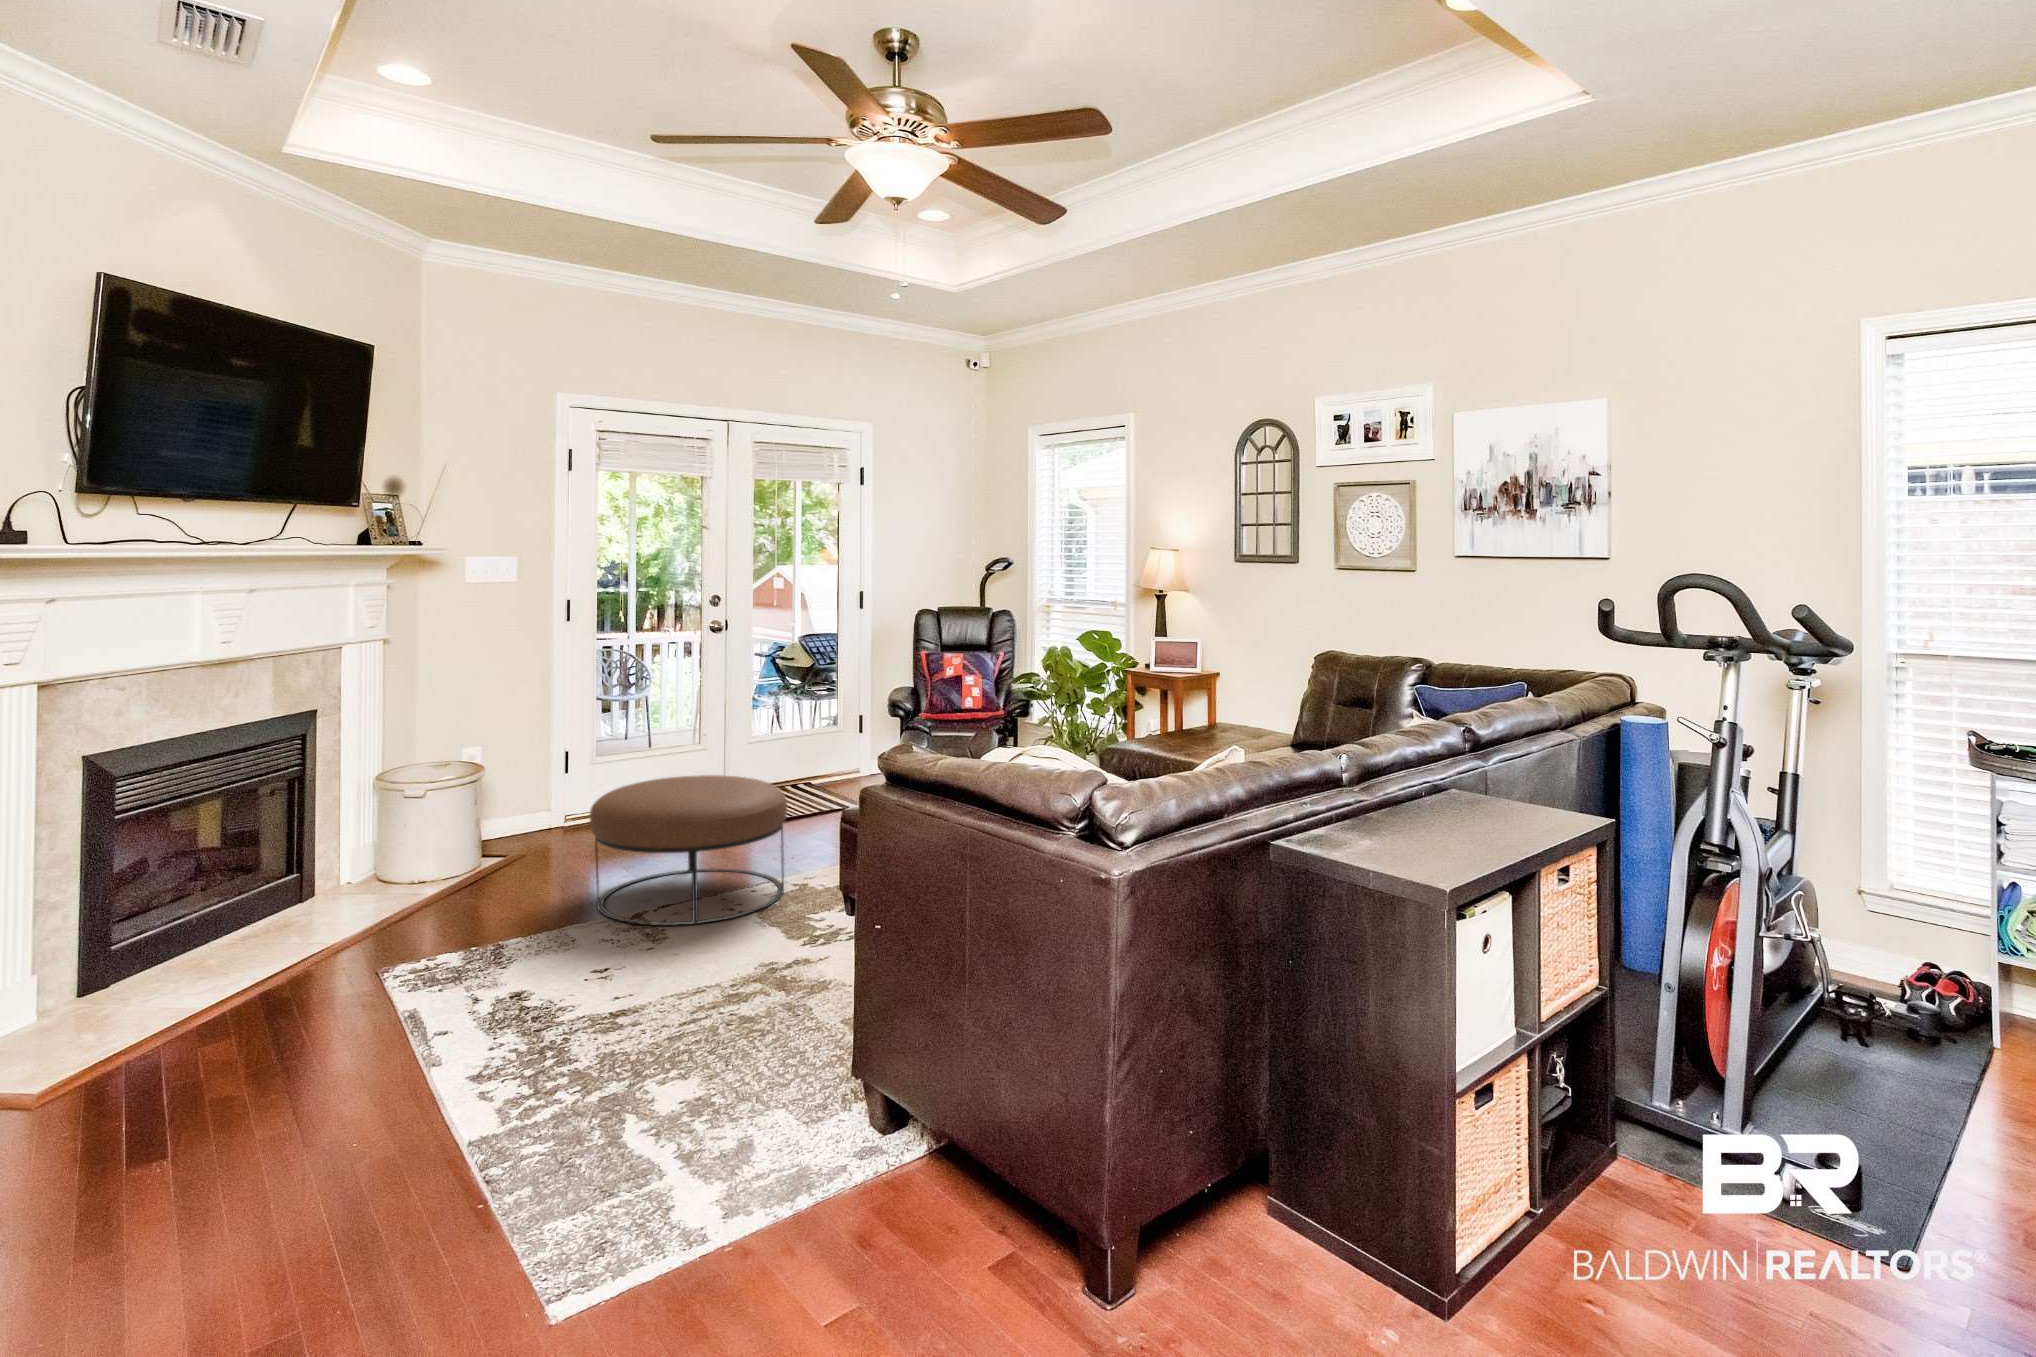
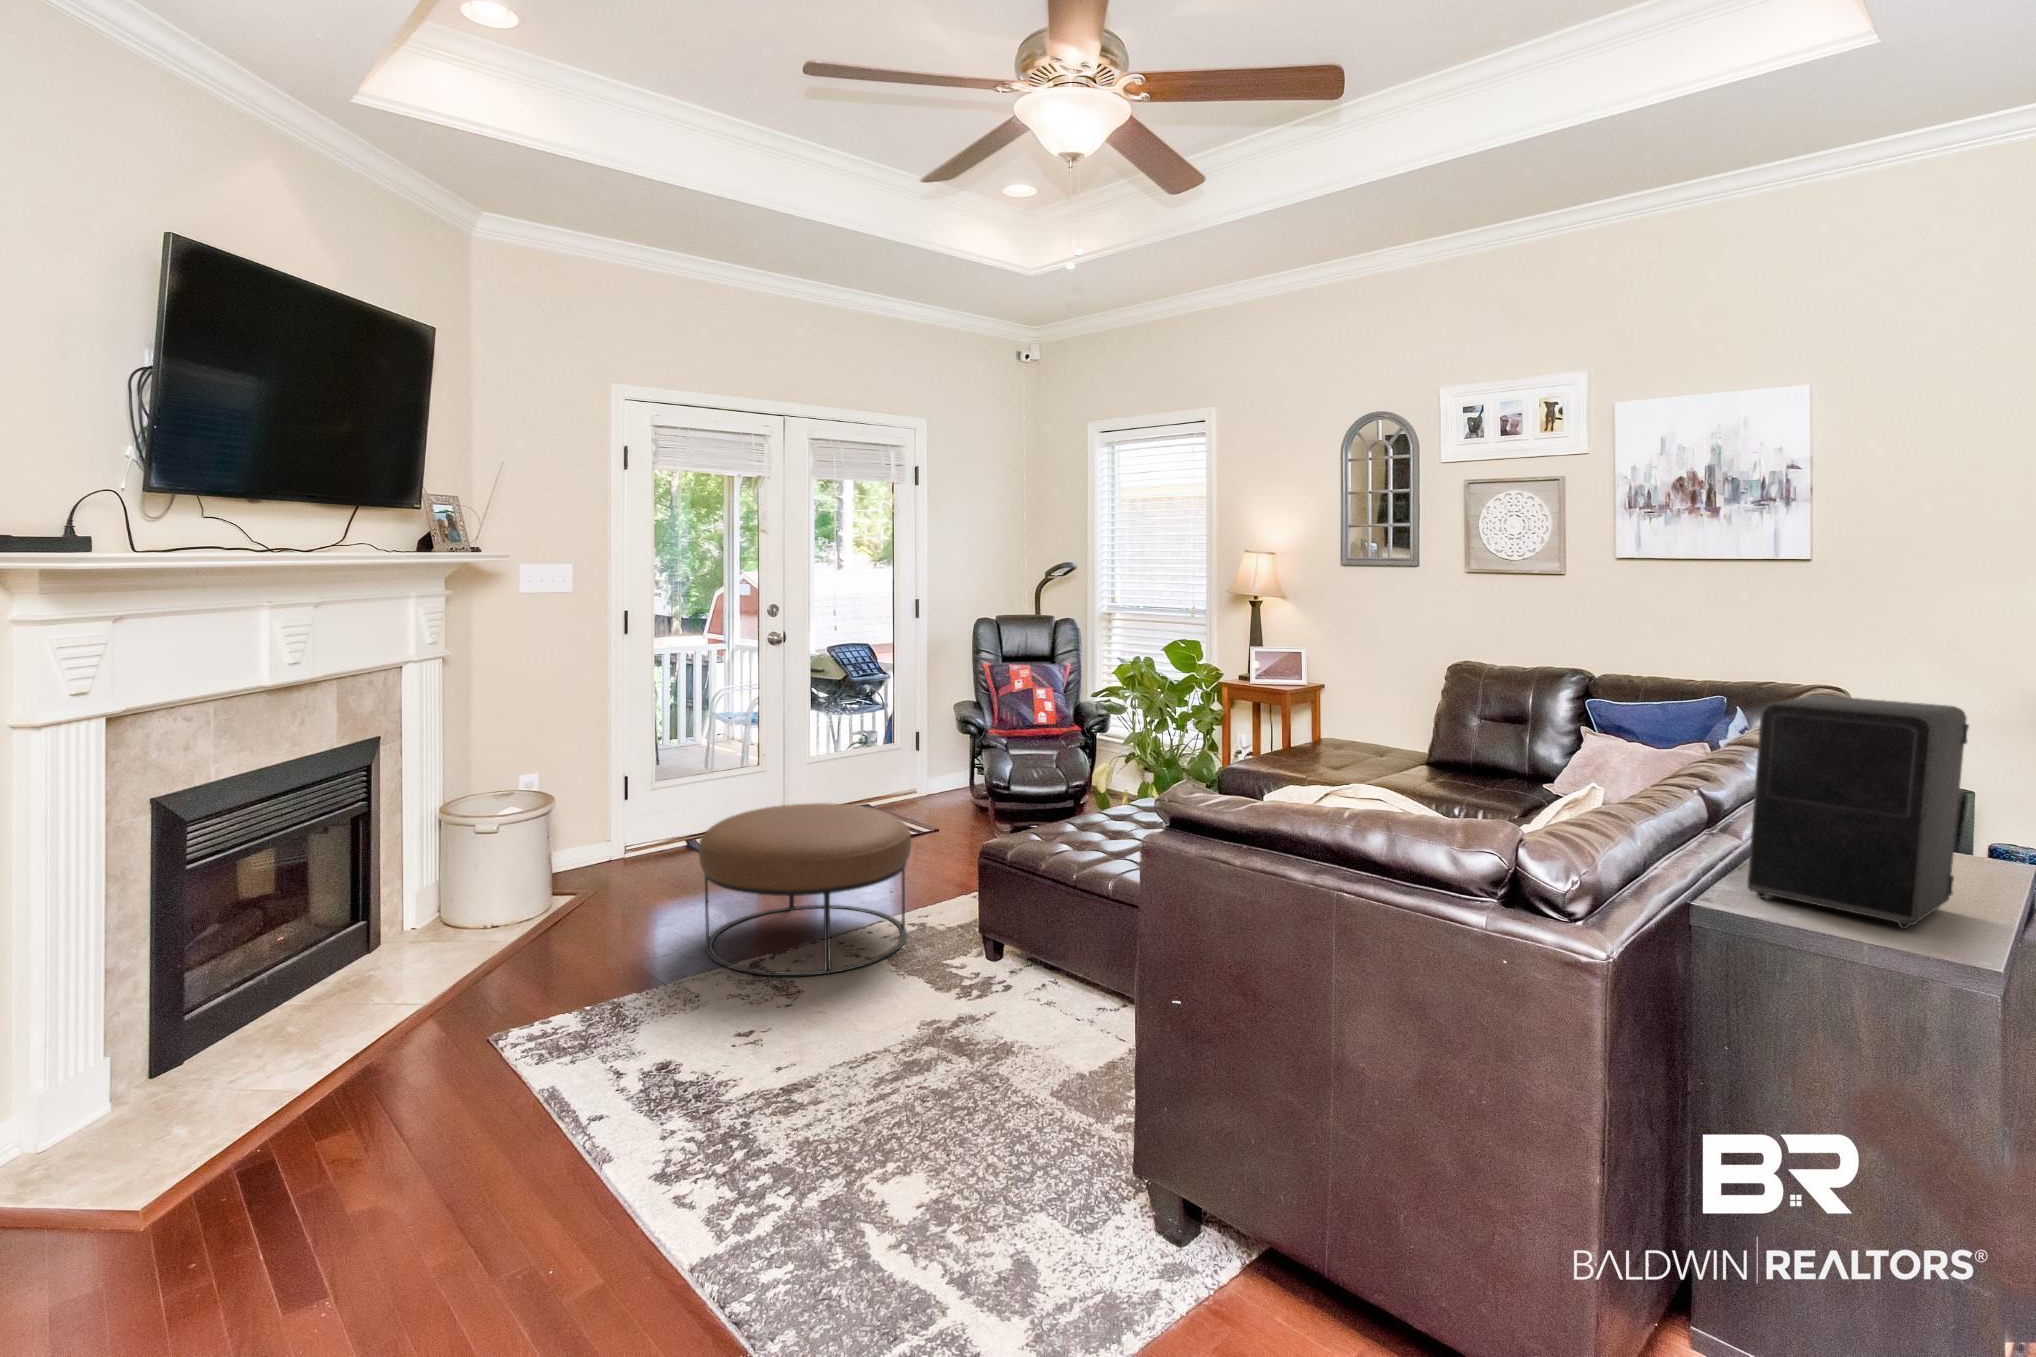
speaker: none [1331,660,1505,856] -> present [1747,695,1969,929]

